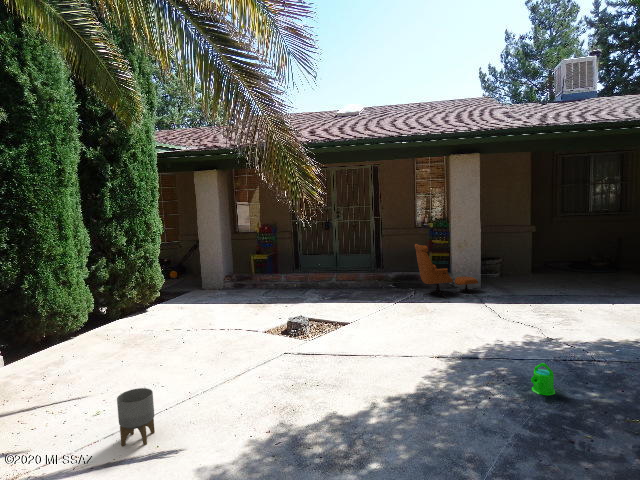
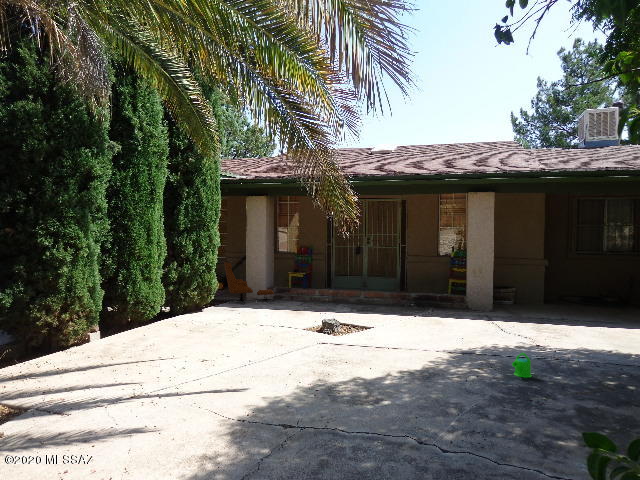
lounge chair: present [415,244,478,298] -> present [224,262,274,304]
planter: present [117,388,155,446] -> none [204,346,228,385]

